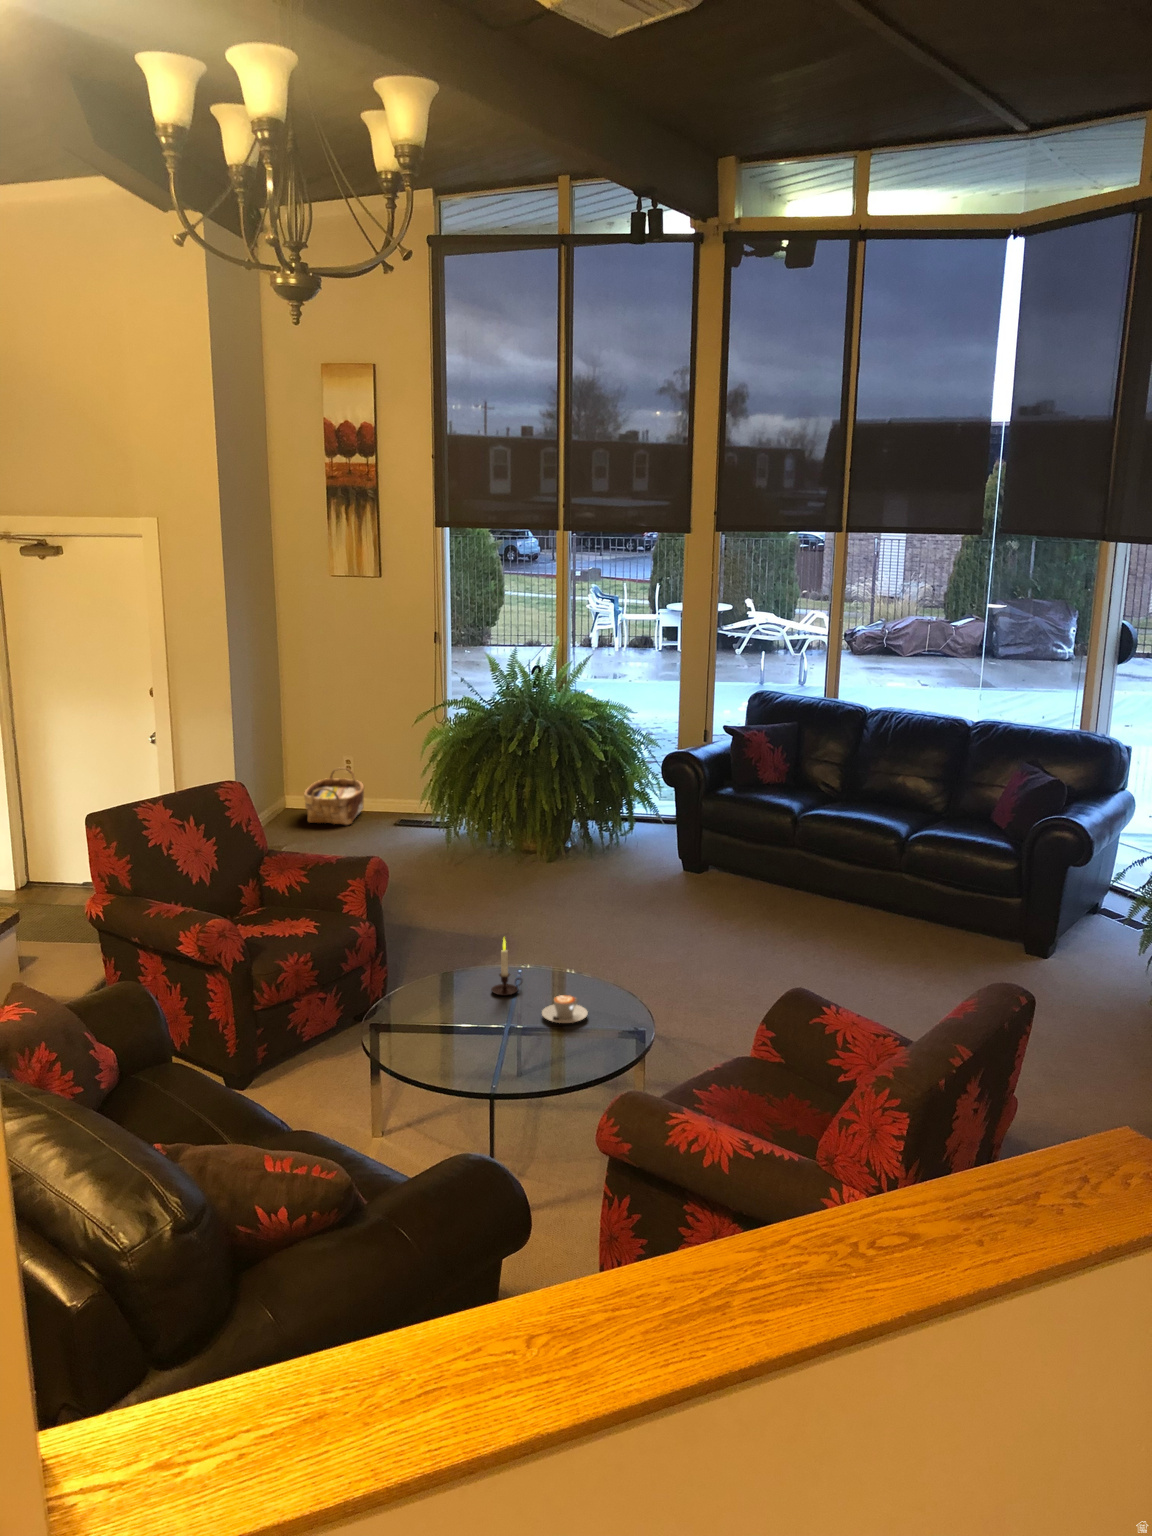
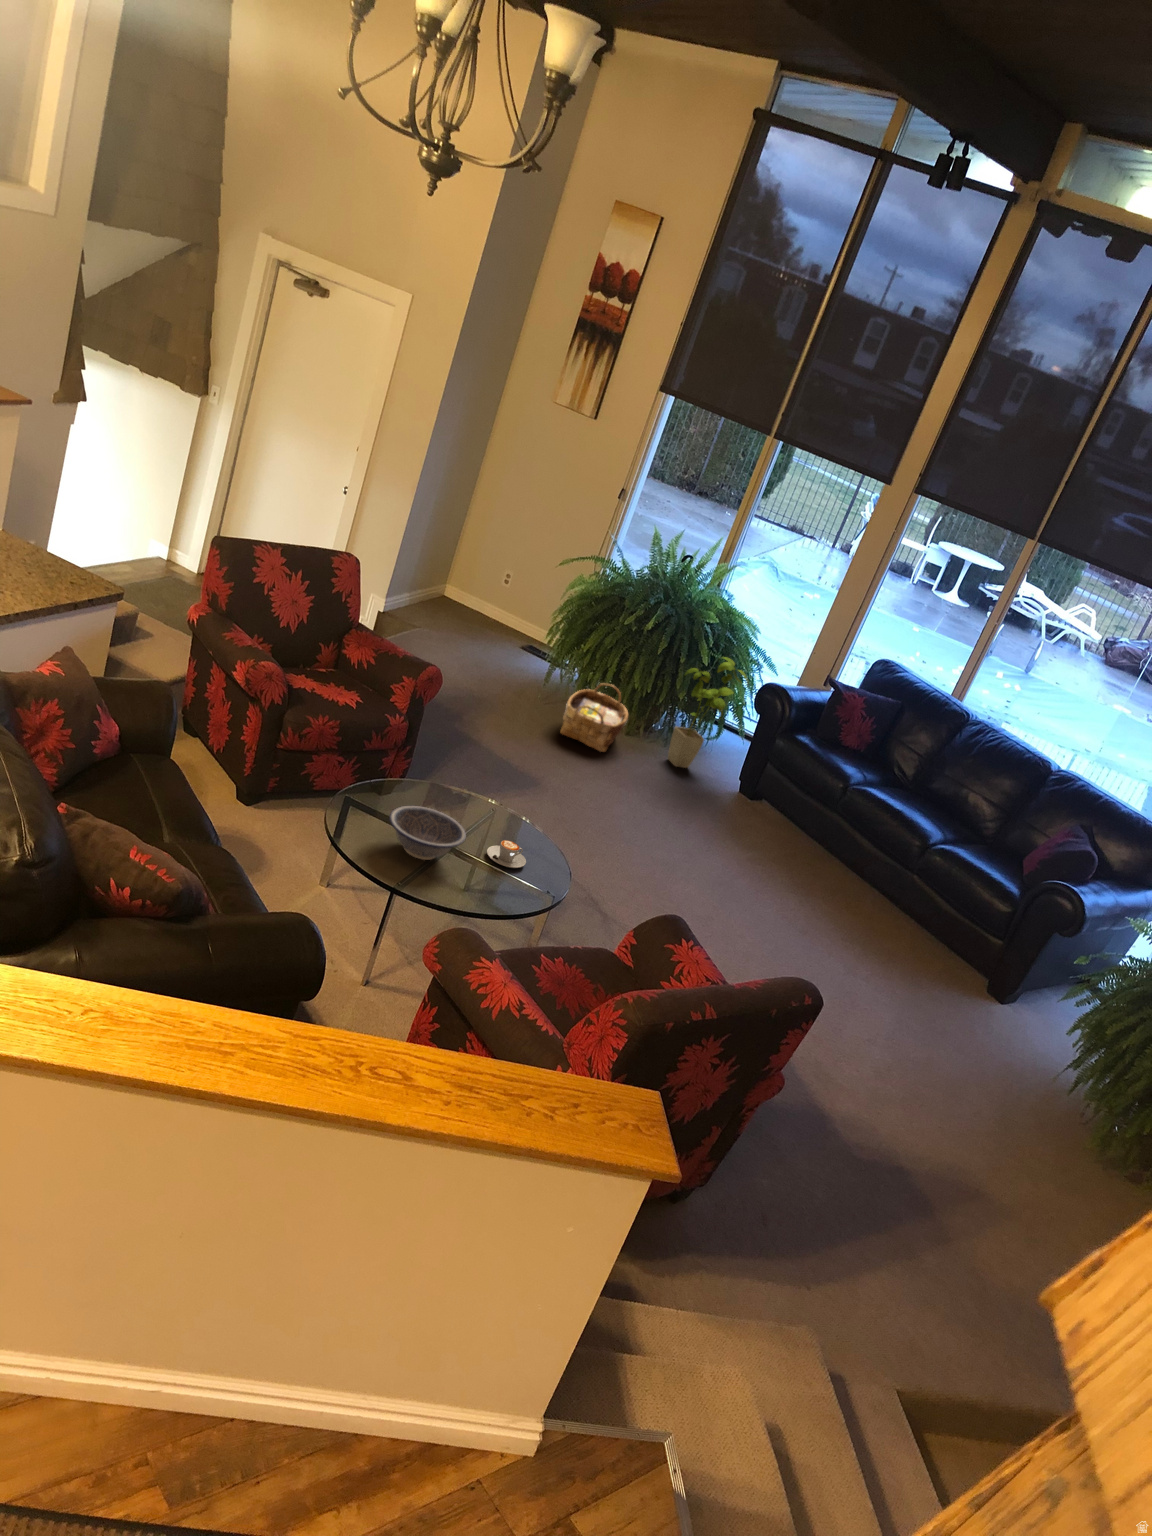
house plant: none [587,746,655,873] -> present [668,657,749,768]
woven basket: present [304,767,364,825] -> present [560,683,628,752]
candle: present [491,939,521,995] -> none [464,774,494,824]
decorative bowl: none [434,995,526,1054] -> present [389,806,466,860]

